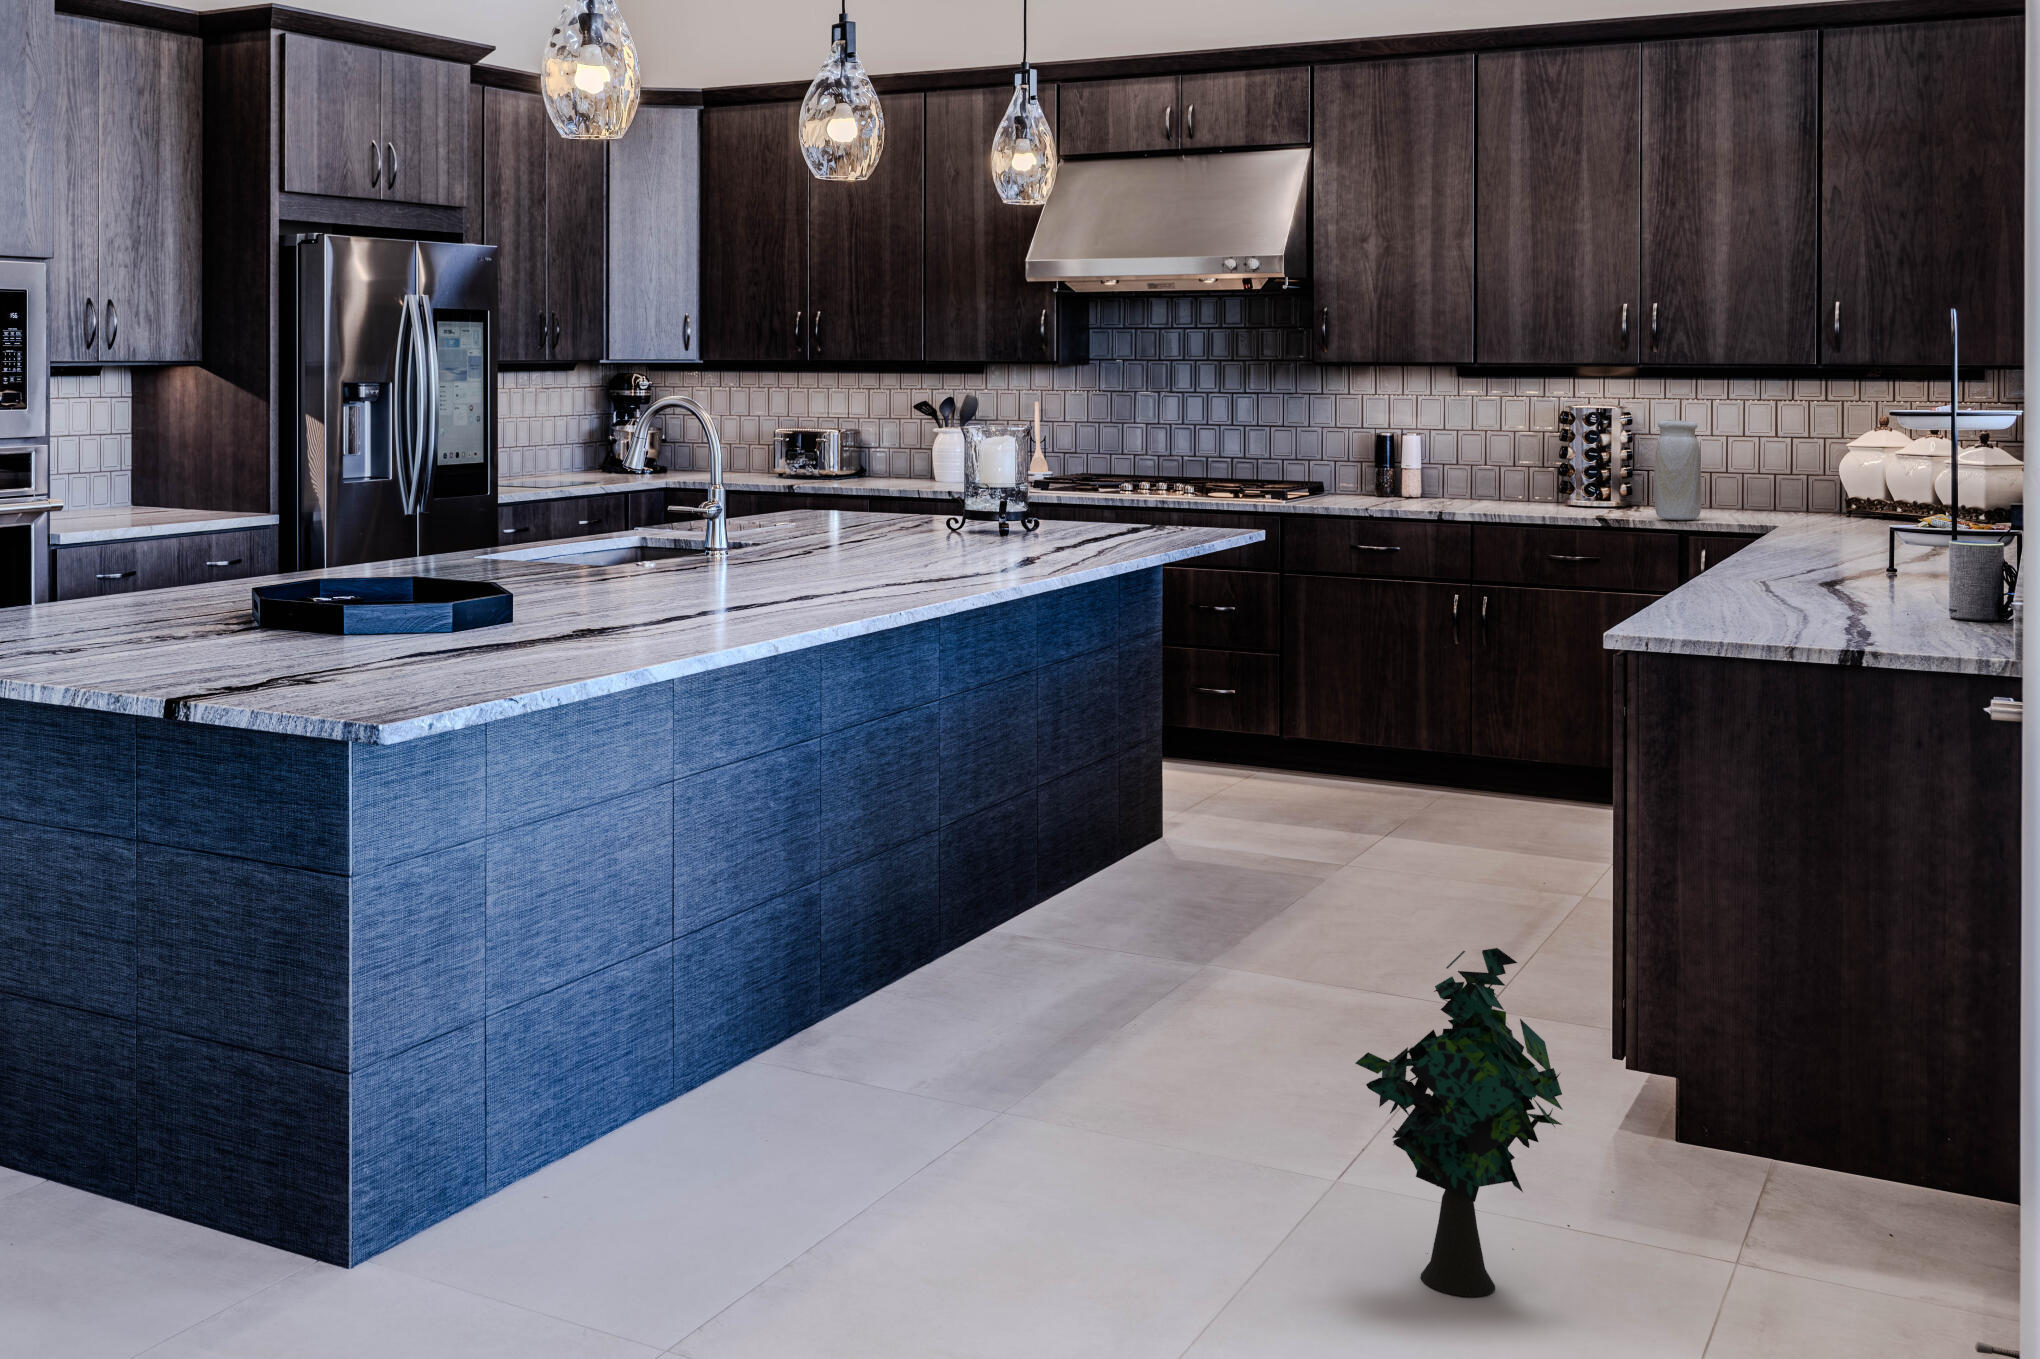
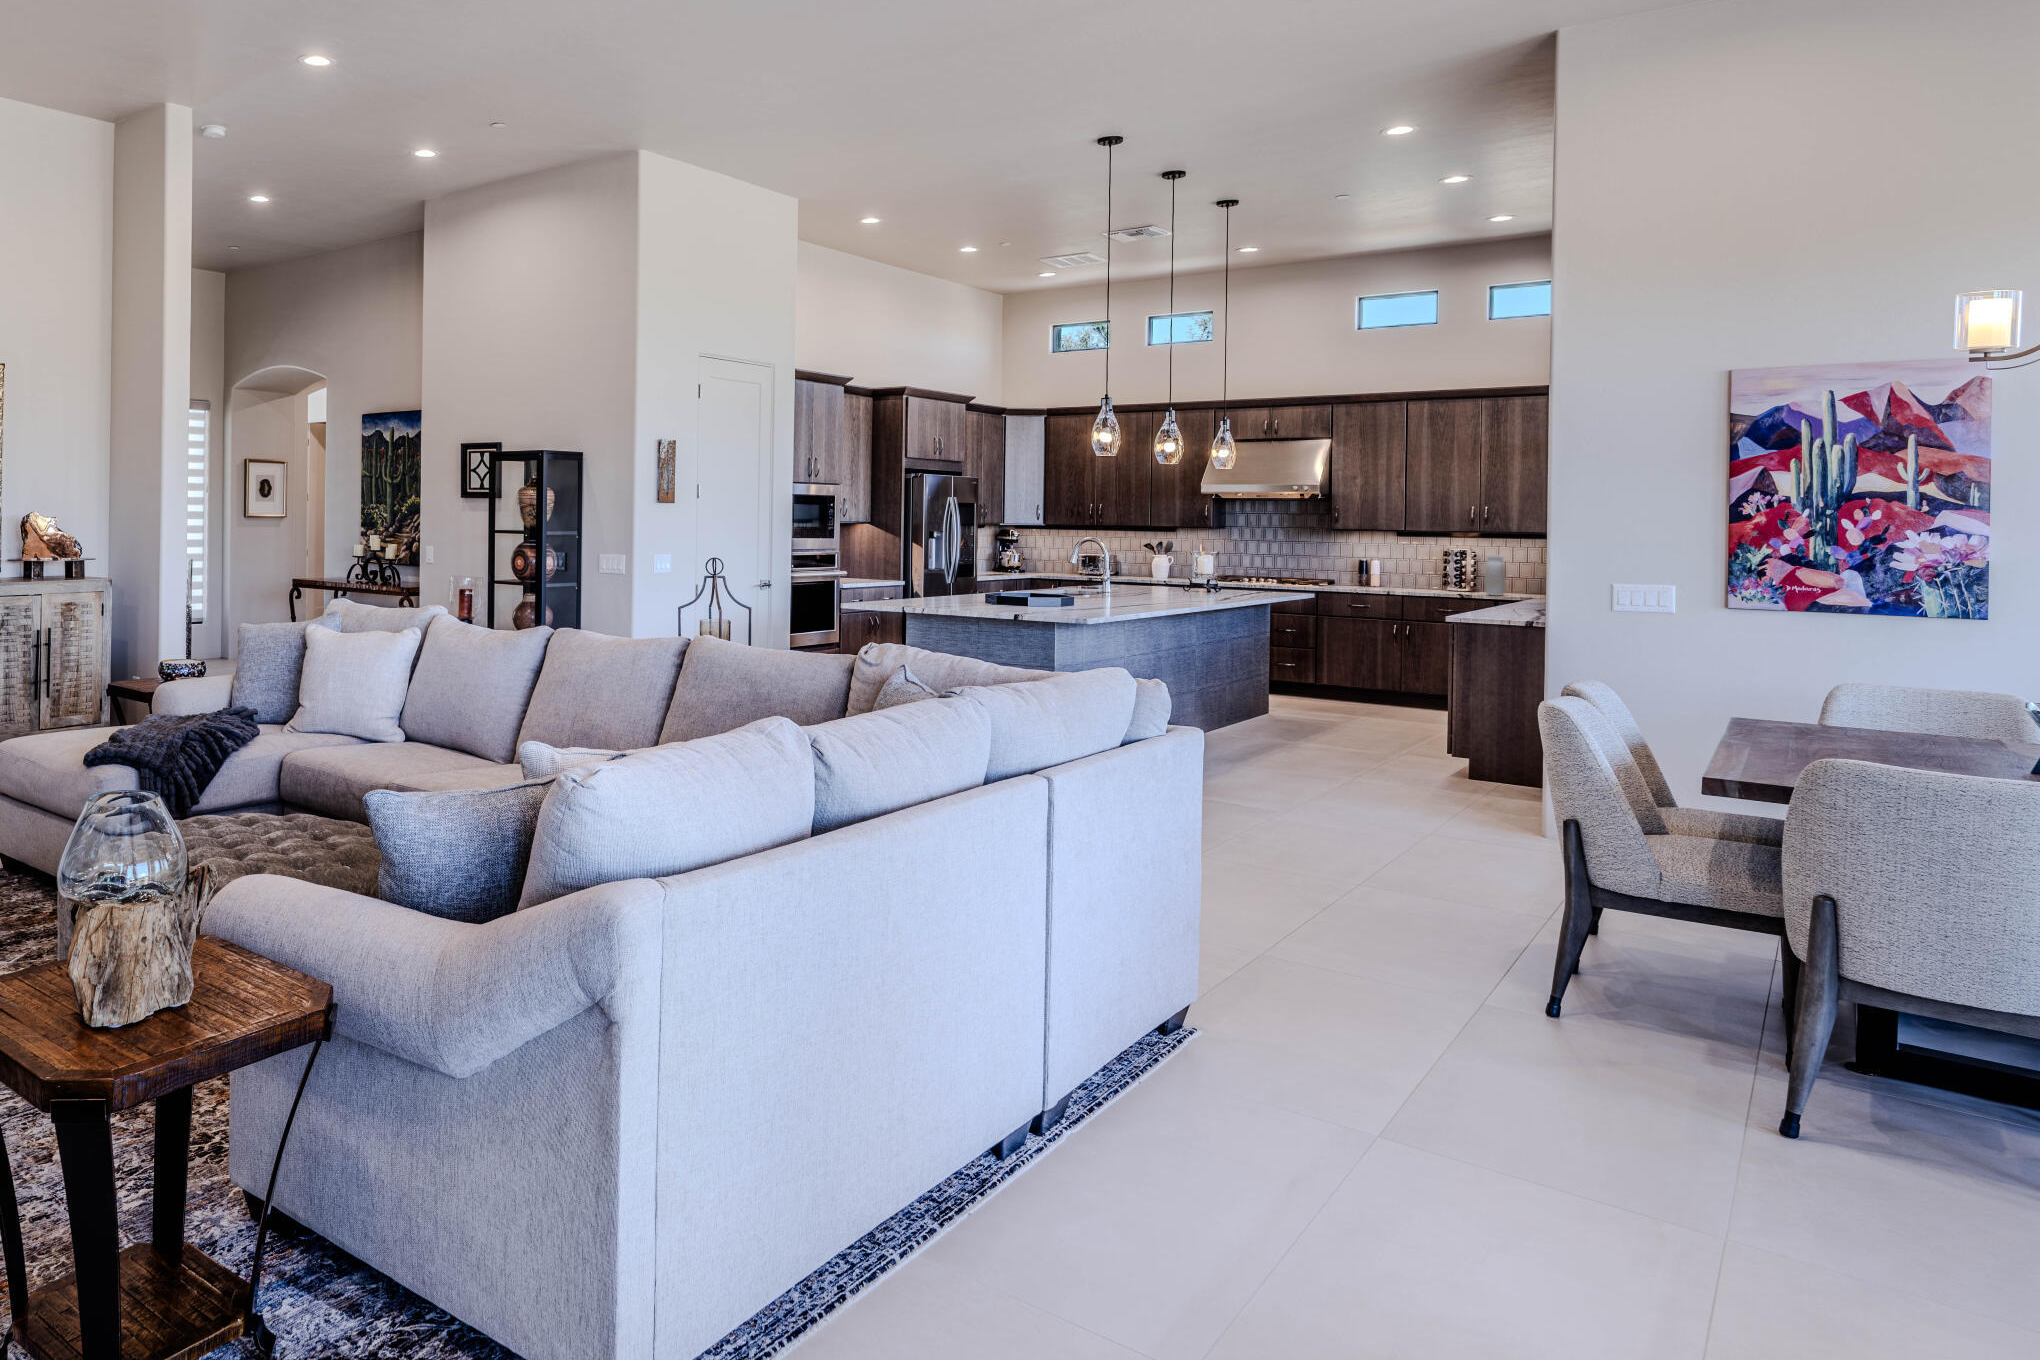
decorative plant: present [1355,948,1563,1297] -> none [1365,698,1429,794]

